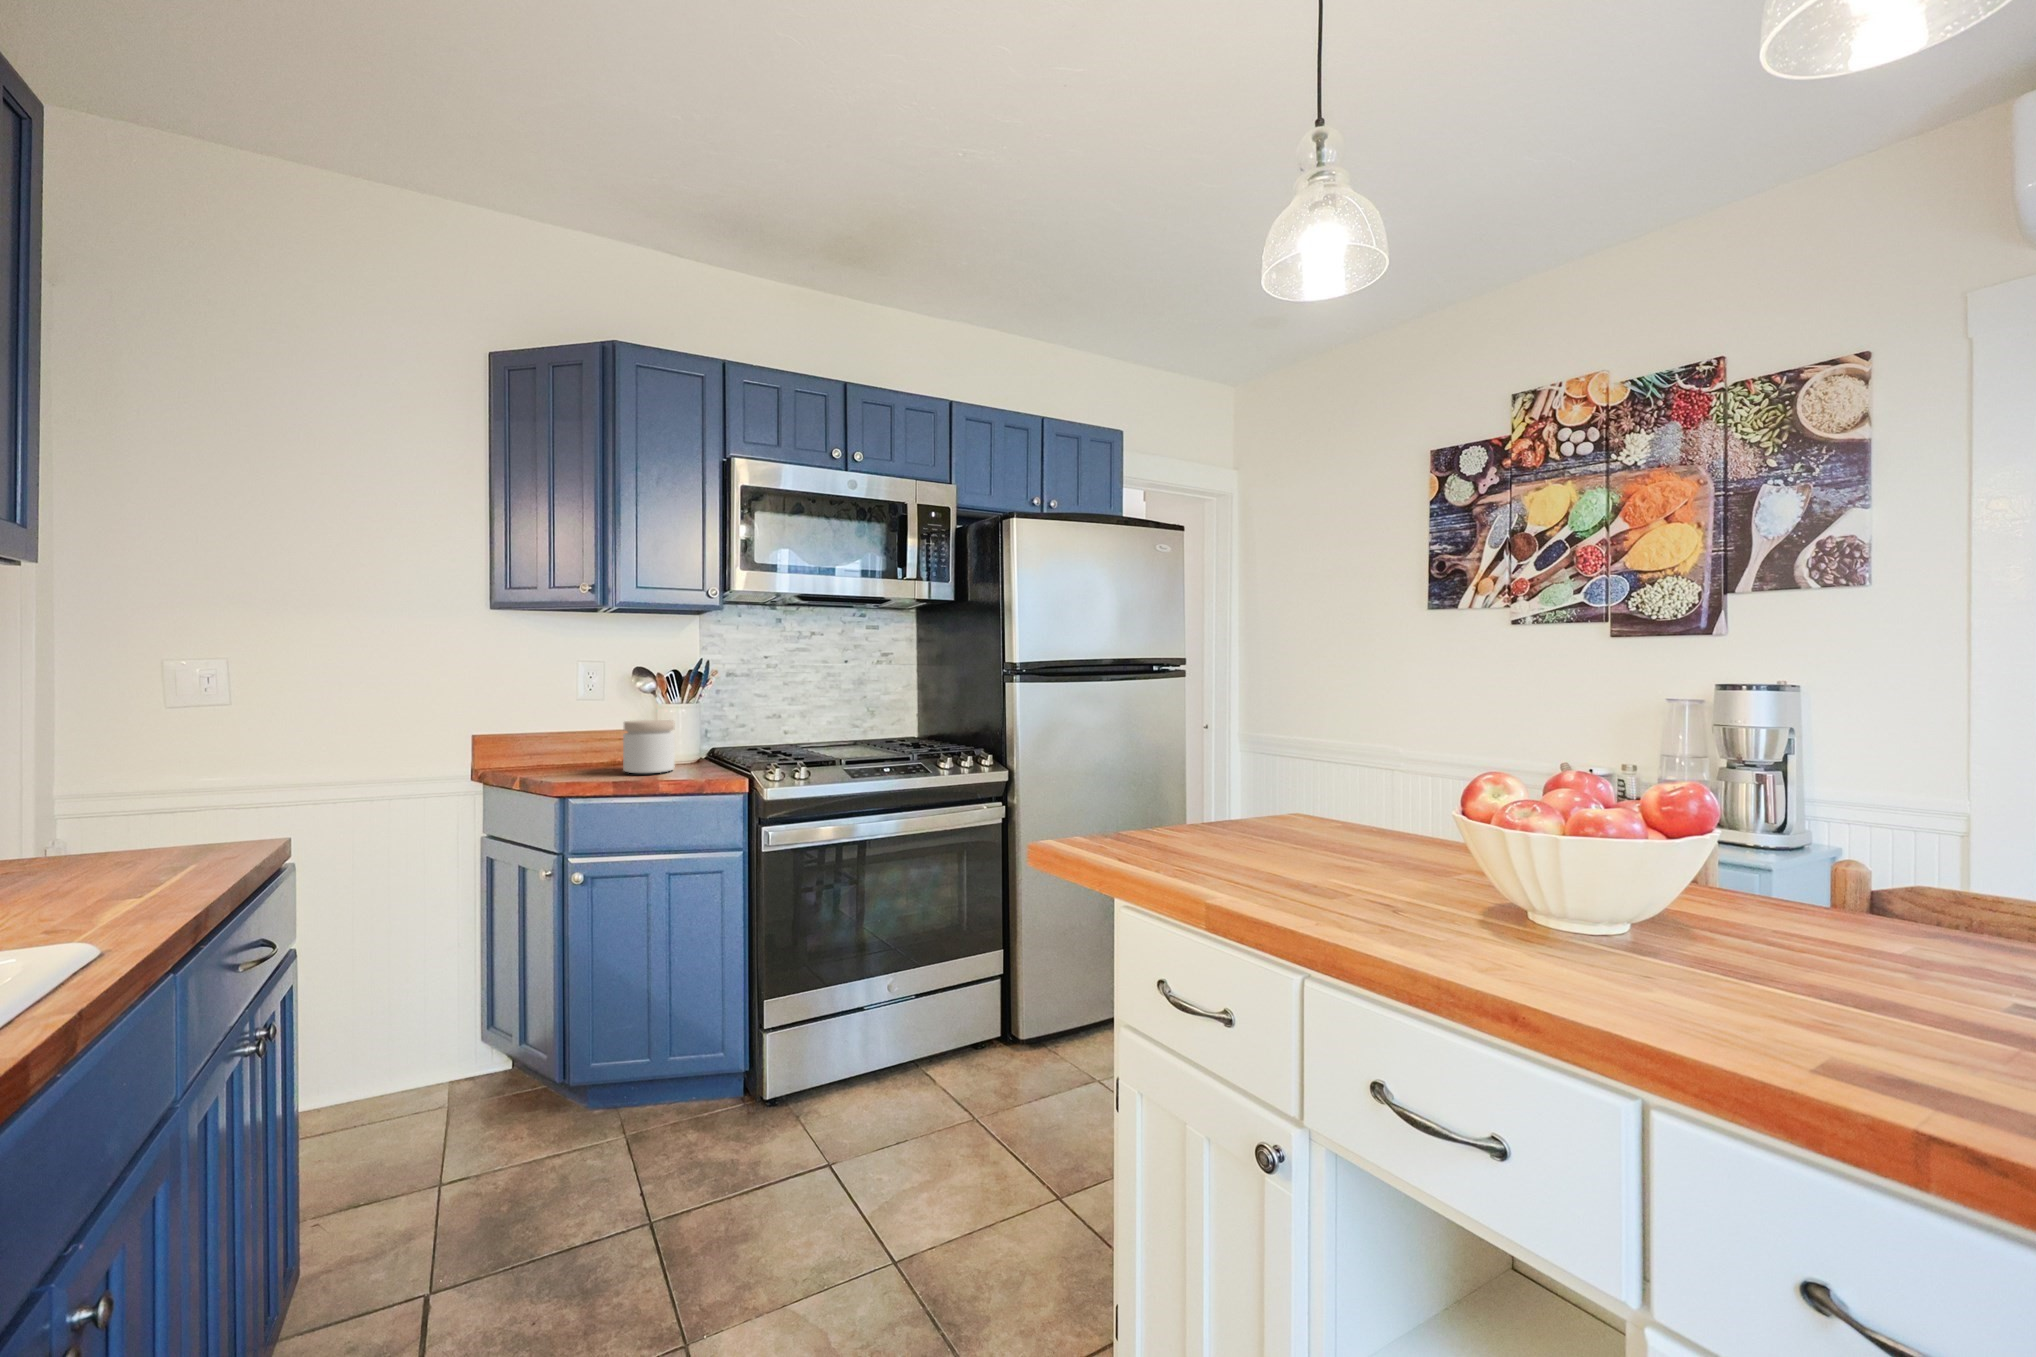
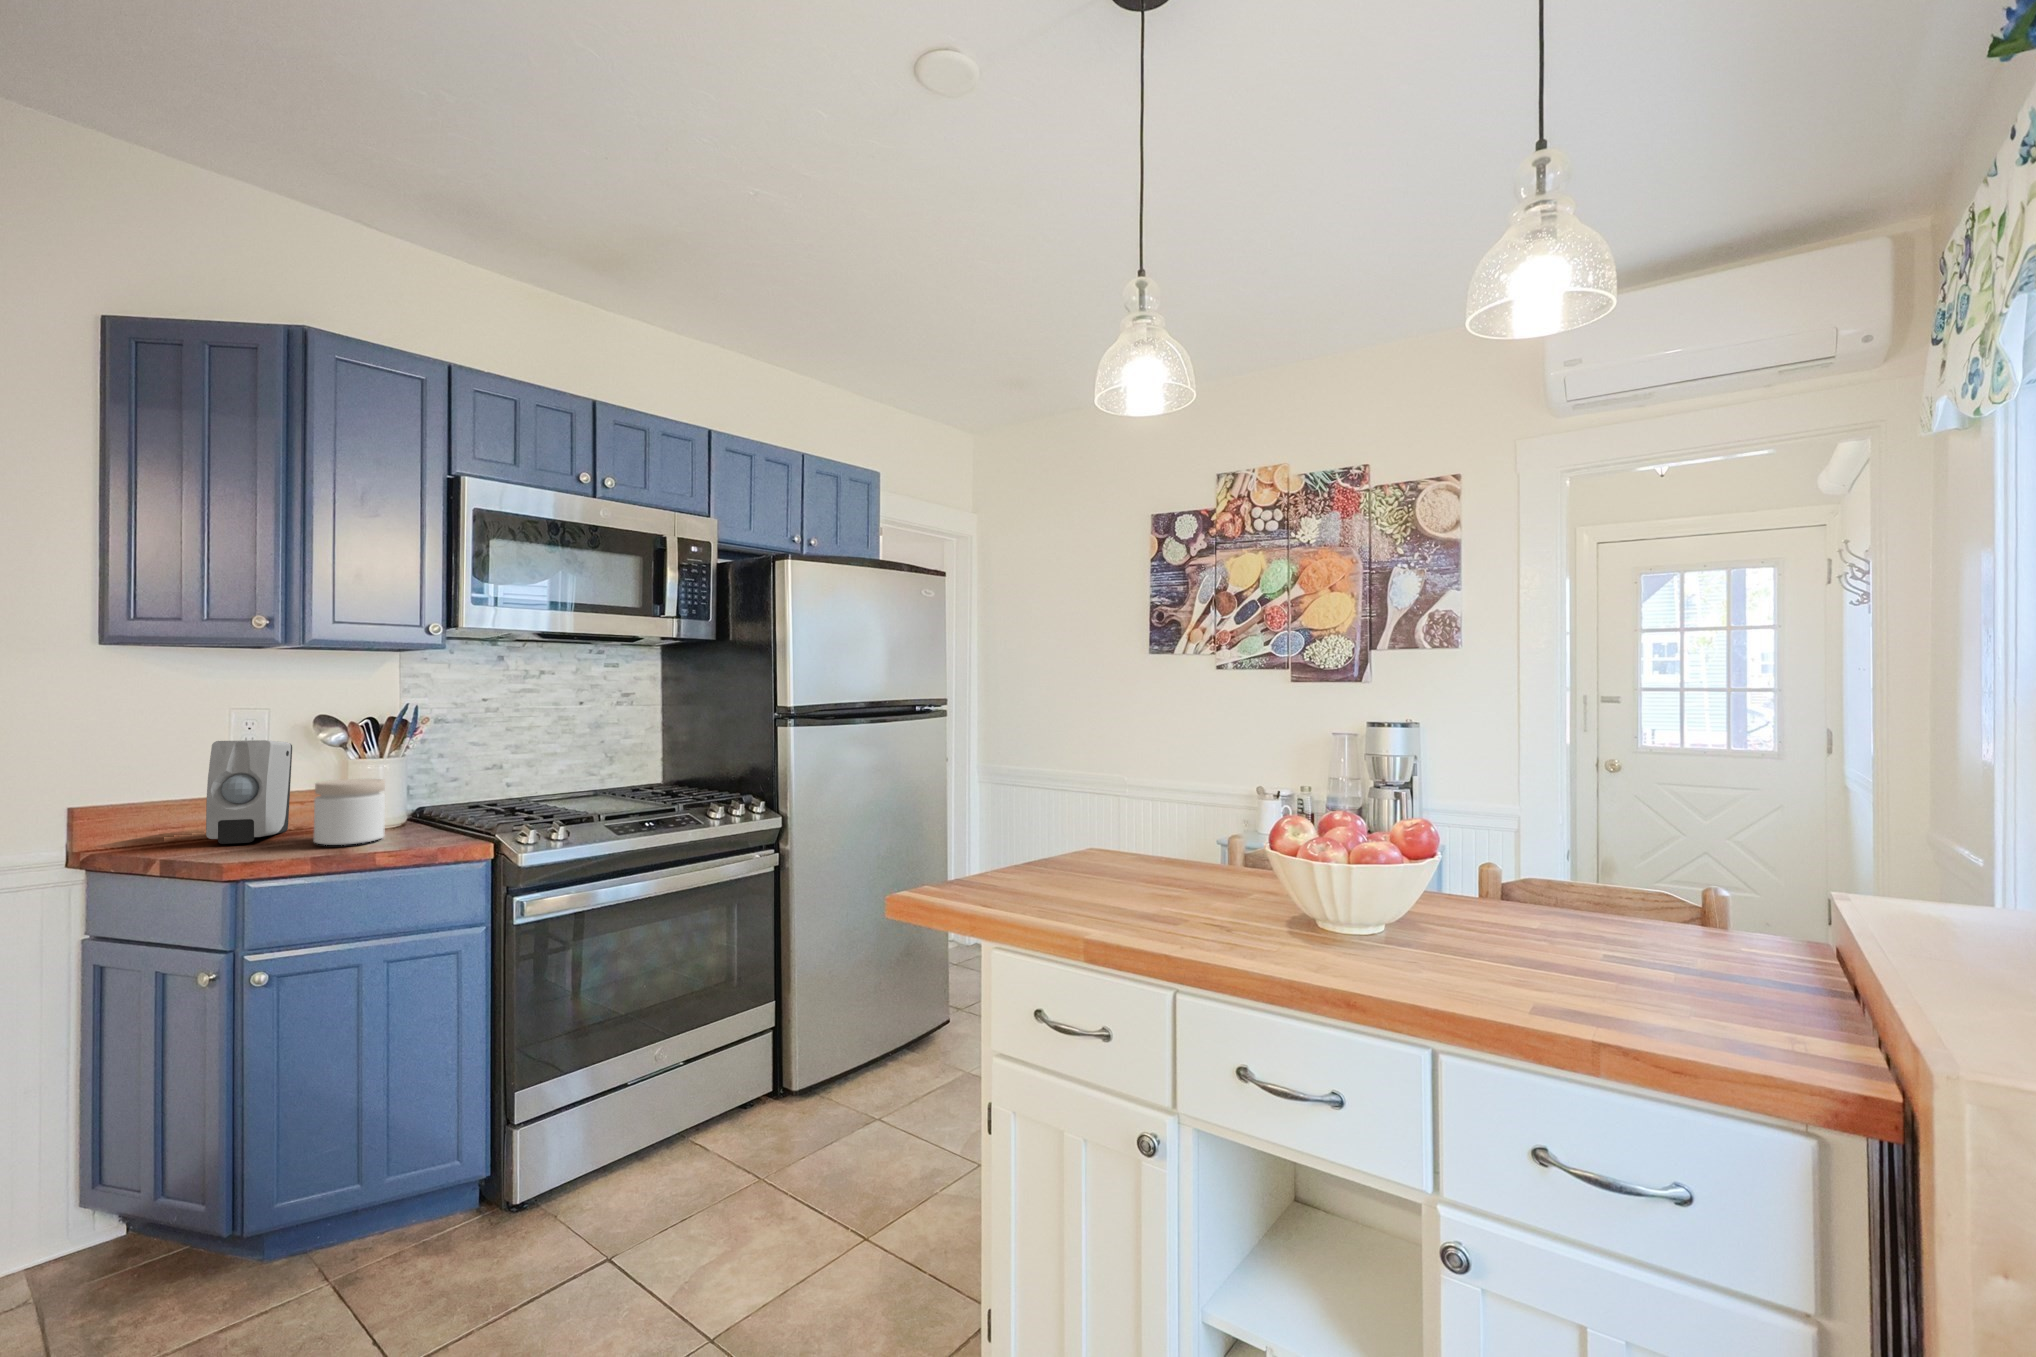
soap dispenser: none [553,686,616,769] -> present [206,740,292,844]

